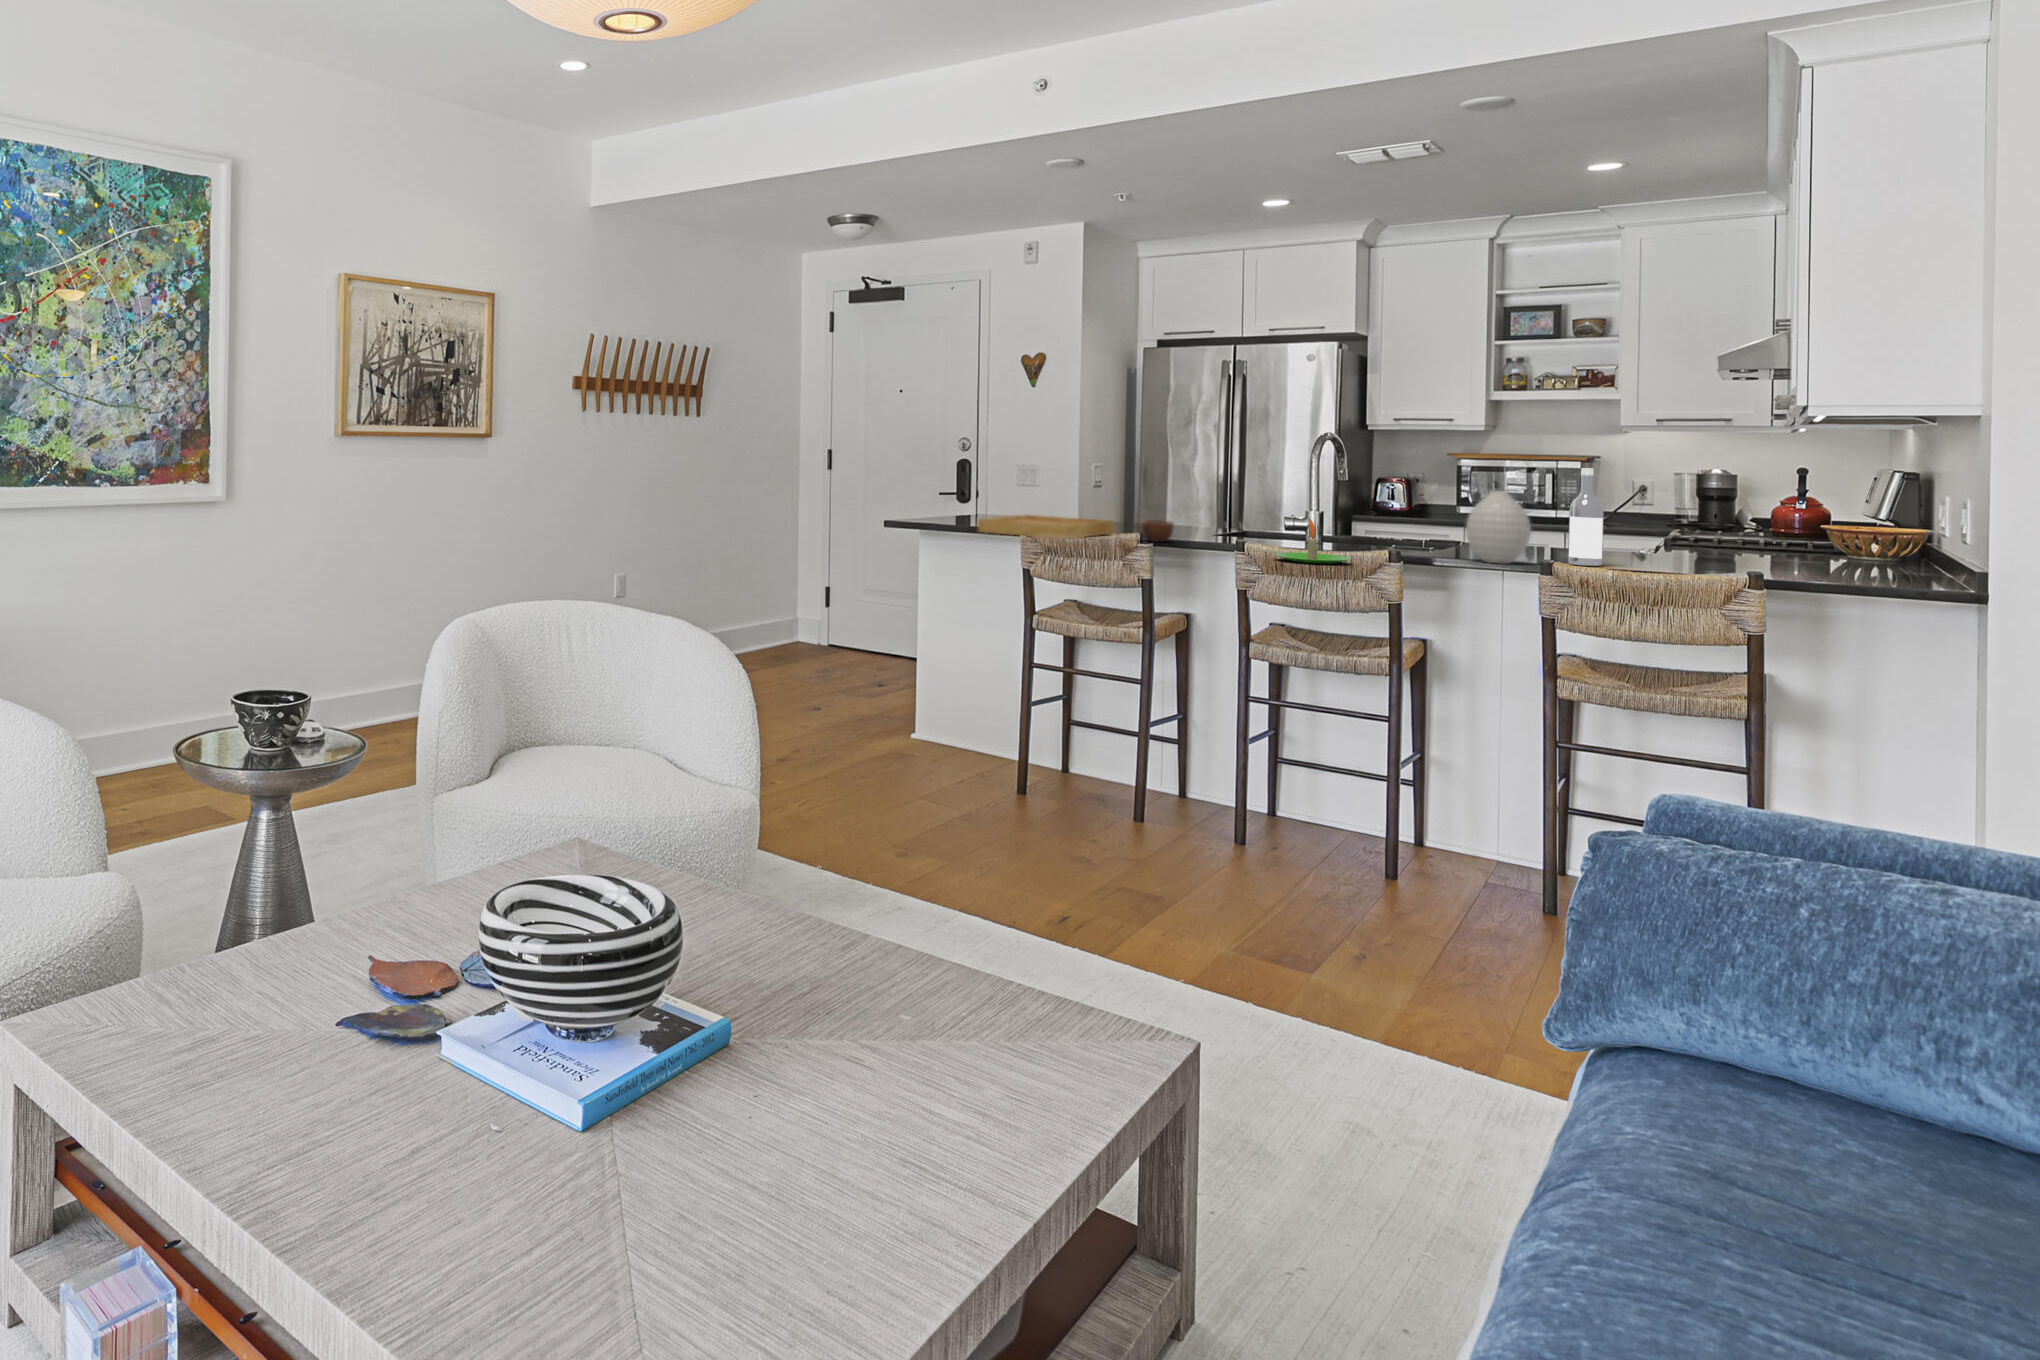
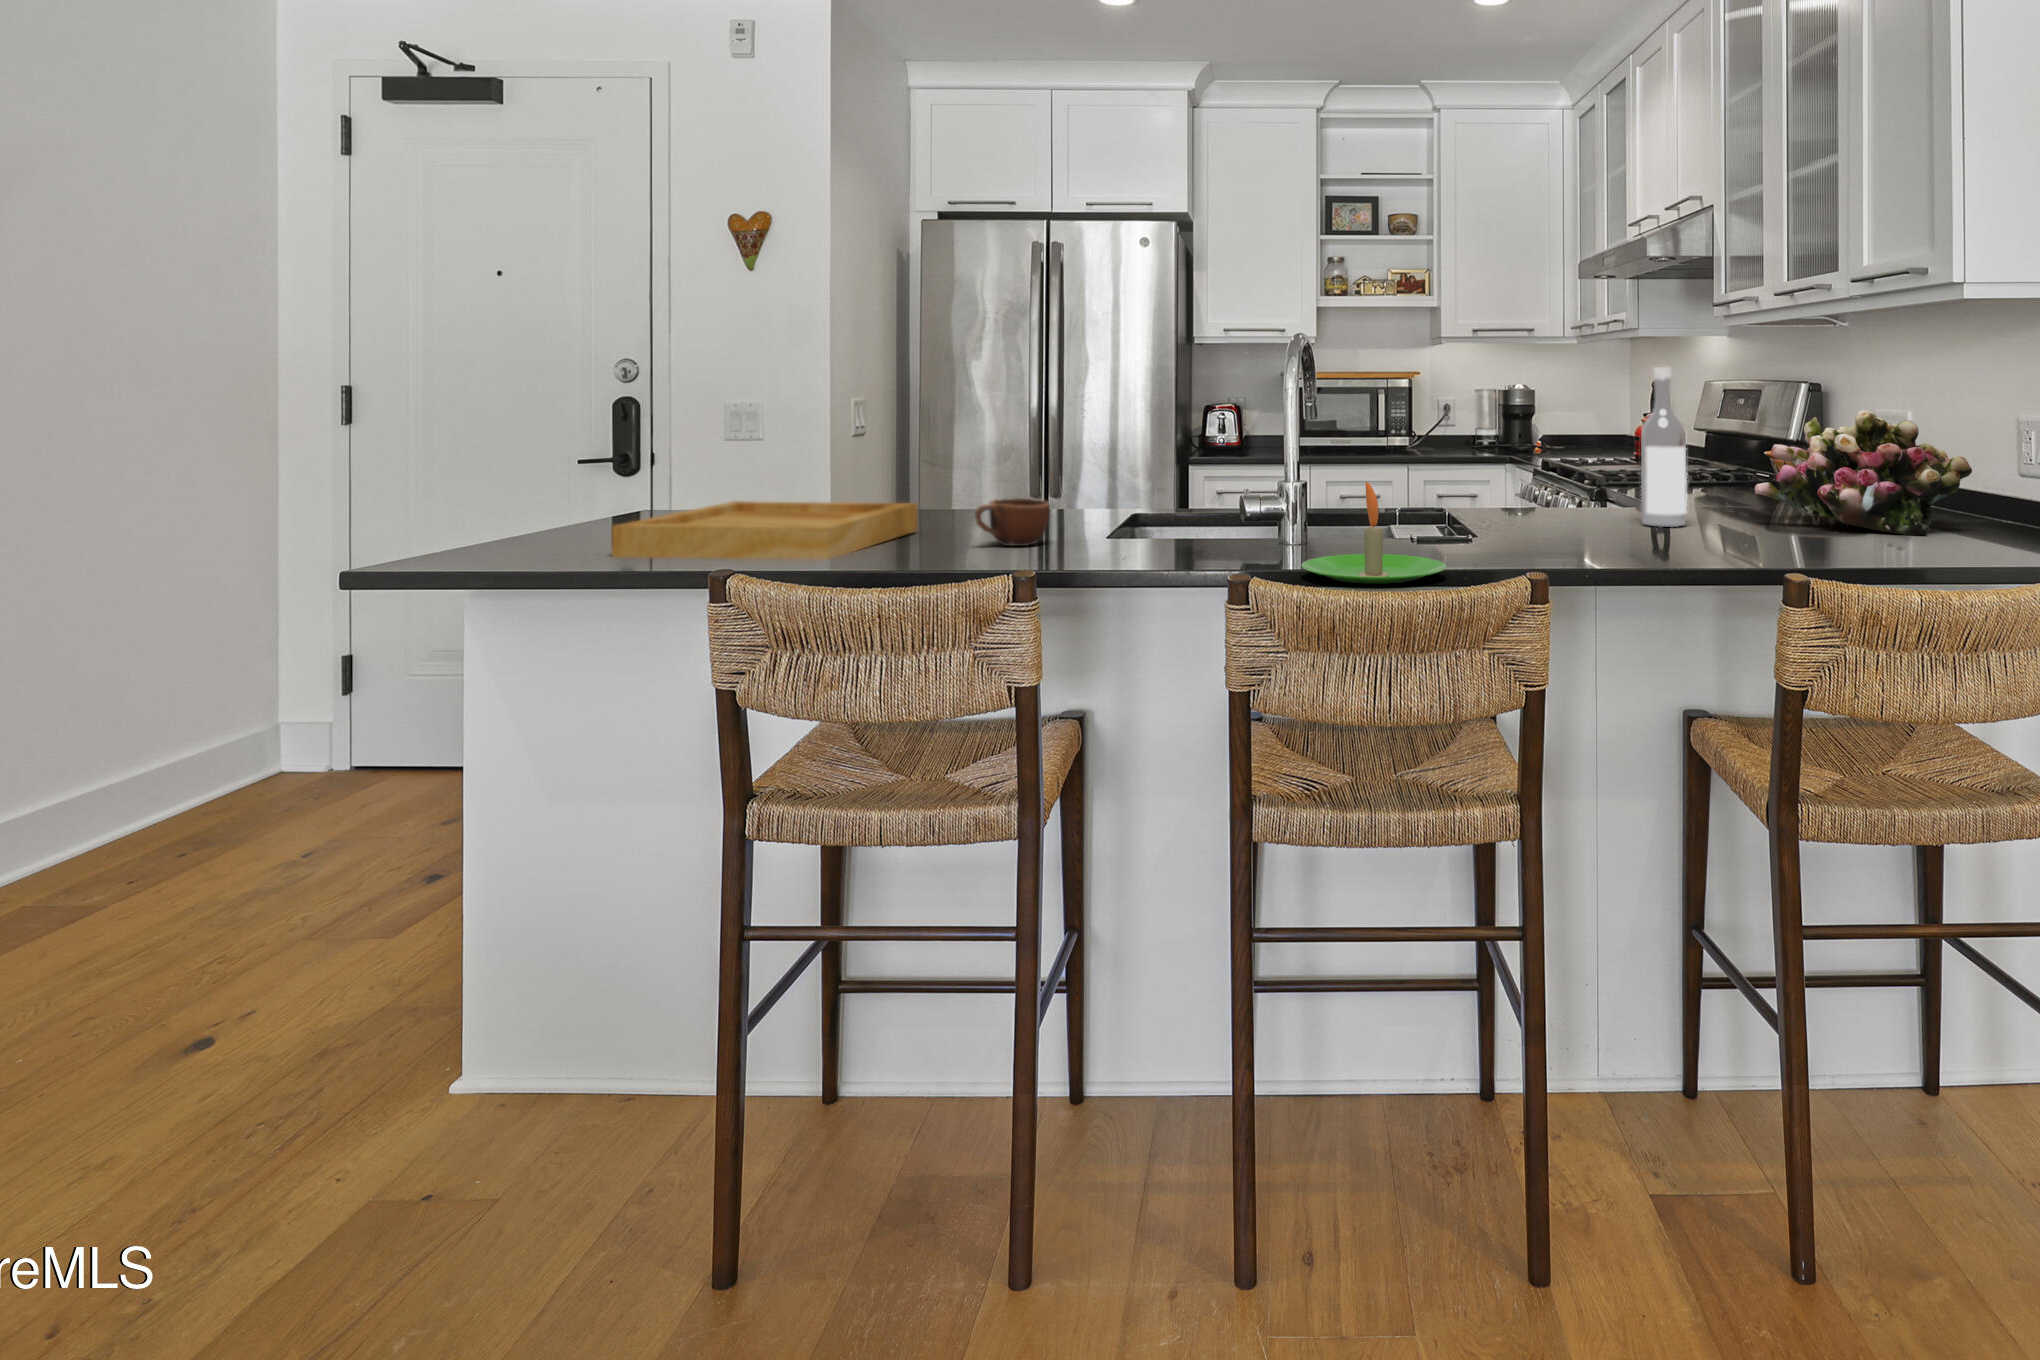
vase: present [1466,491,1531,564] -> none [1530,409,1623,537]
flower arrangement: none [1662,502,1836,582] -> present [1754,410,1972,536]

